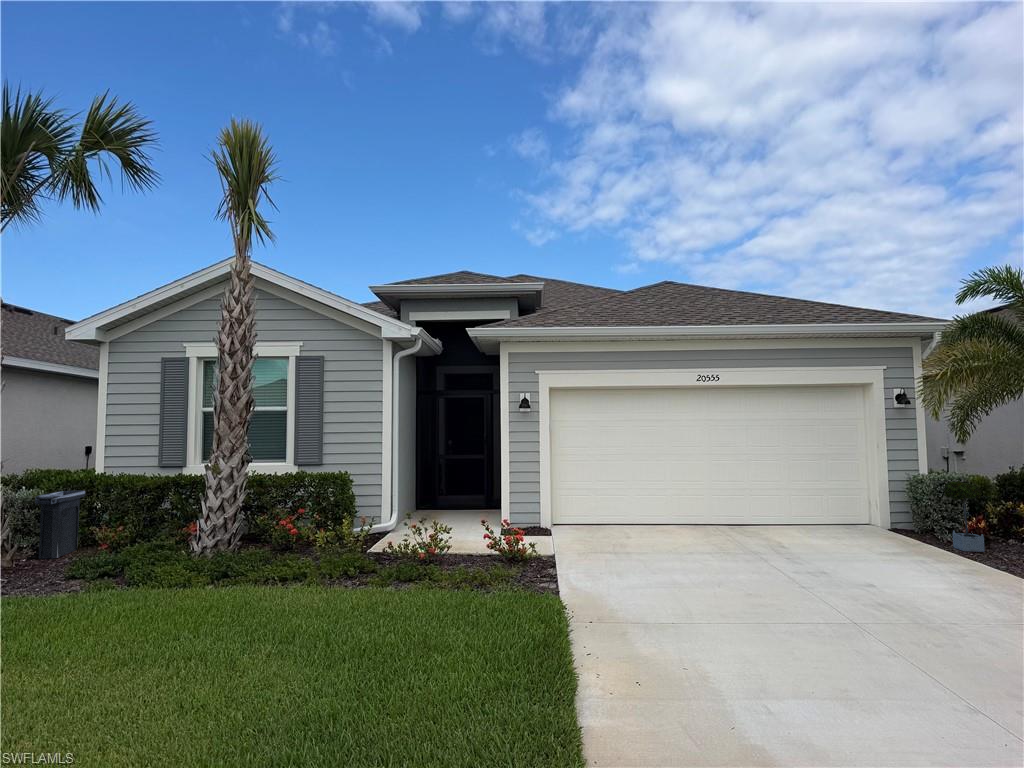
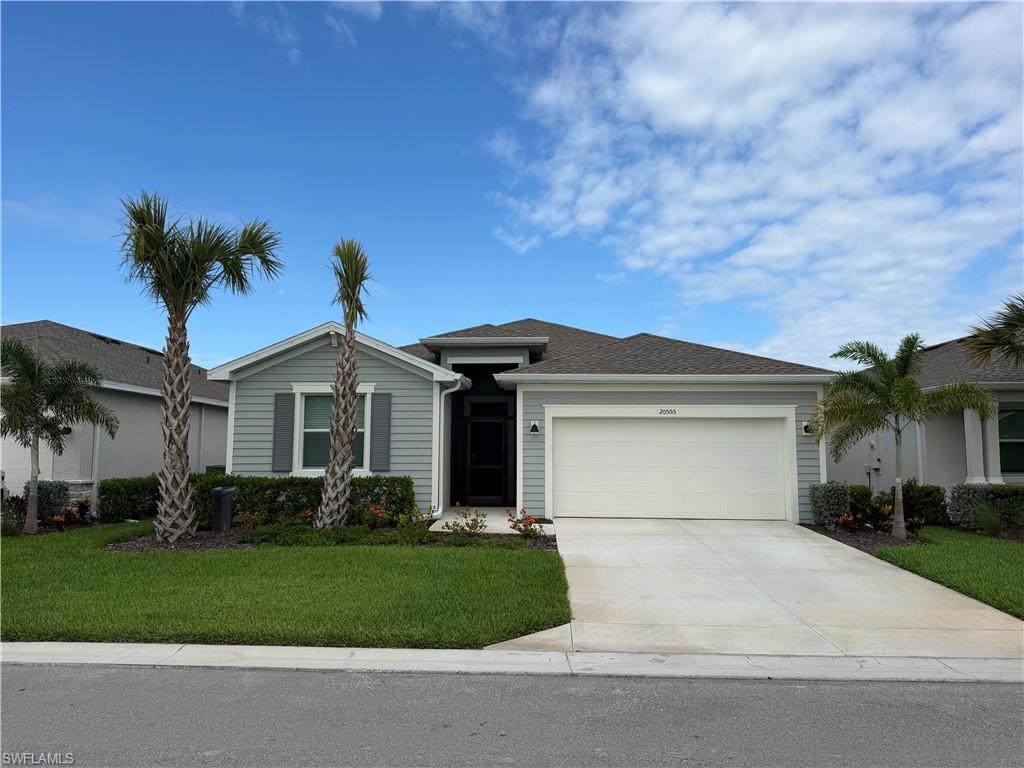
potted tree: present [944,480,984,552] -> none [827,487,851,536]

